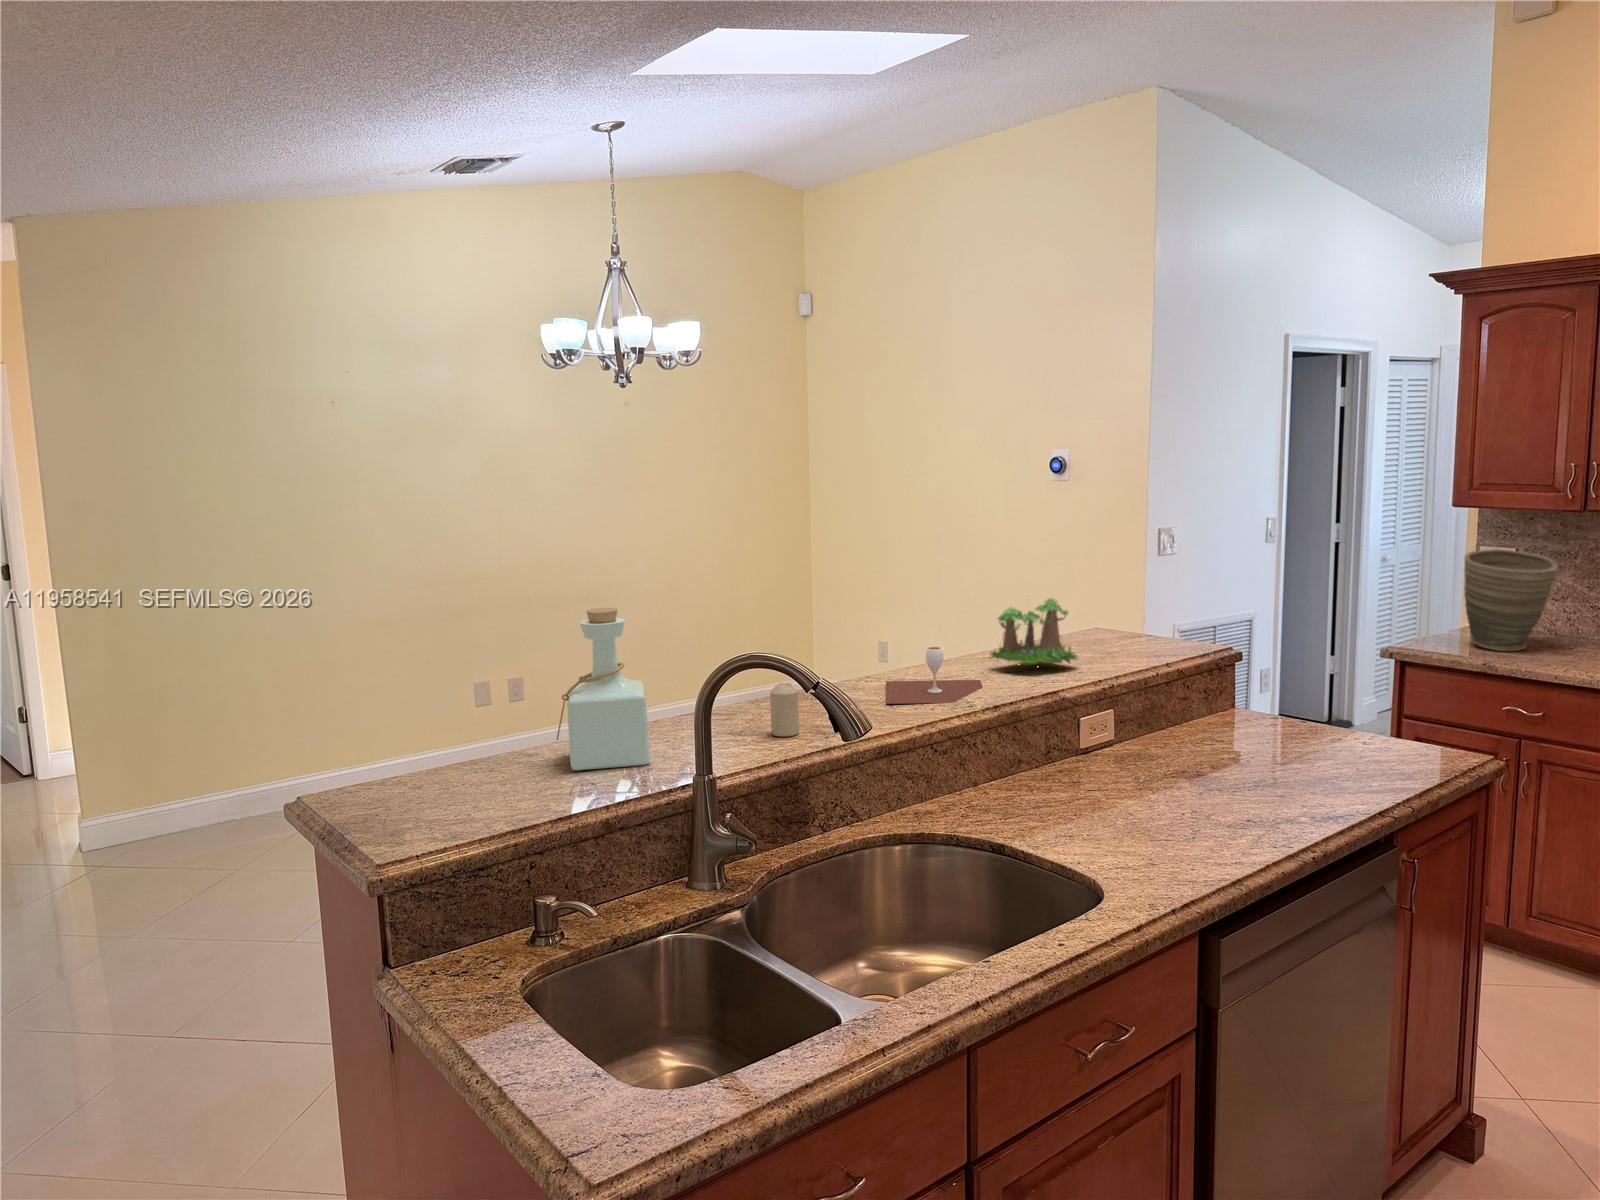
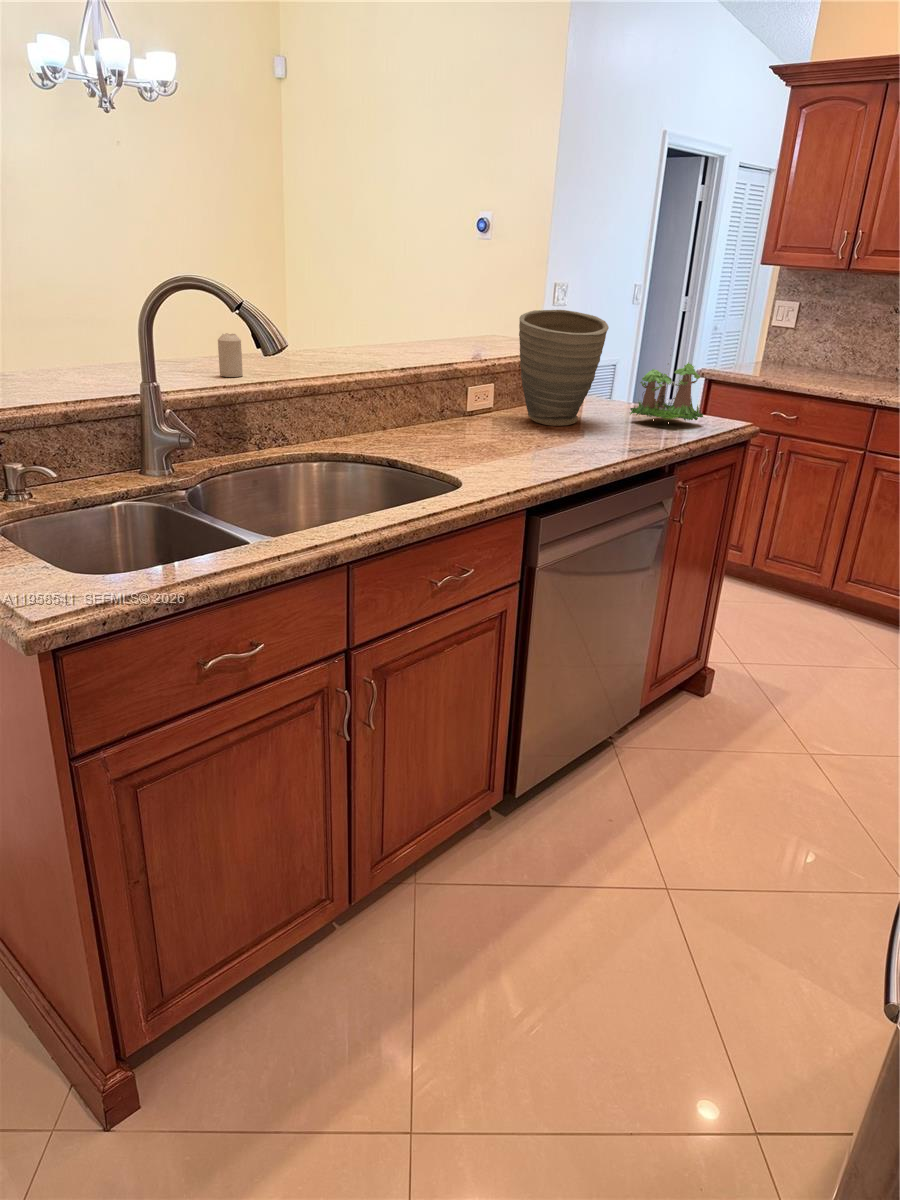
vase: present [1464,549,1558,651] -> present [519,310,609,426]
plant: present [989,598,1077,664] -> present [630,355,703,420]
bottle: present [557,608,650,771] -> none [29,247,113,387]
wine glass: present [886,647,983,704] -> none [317,323,398,367]

